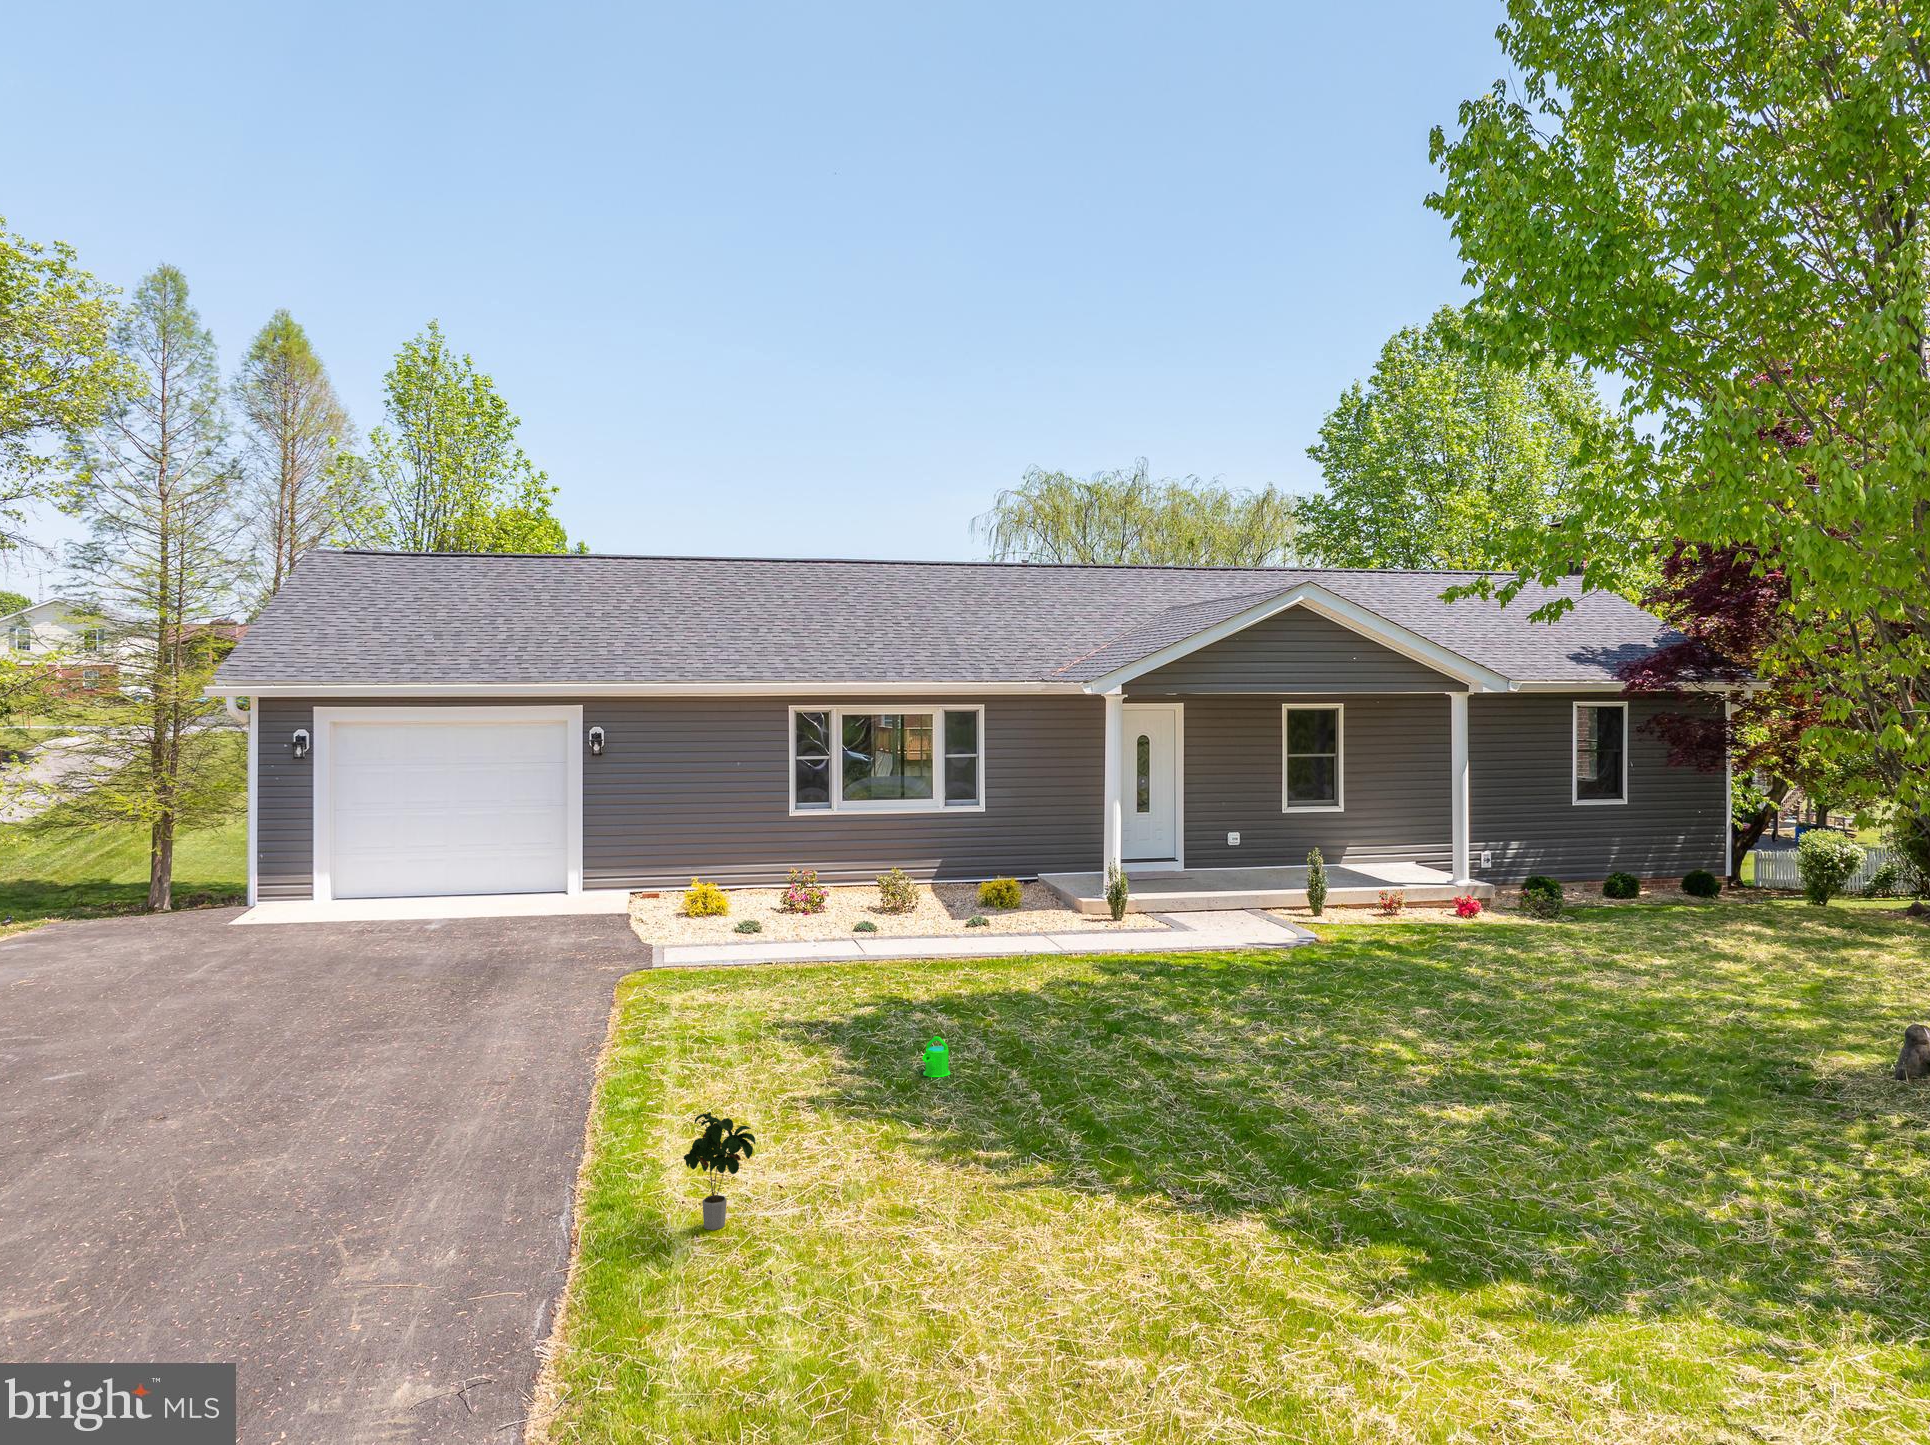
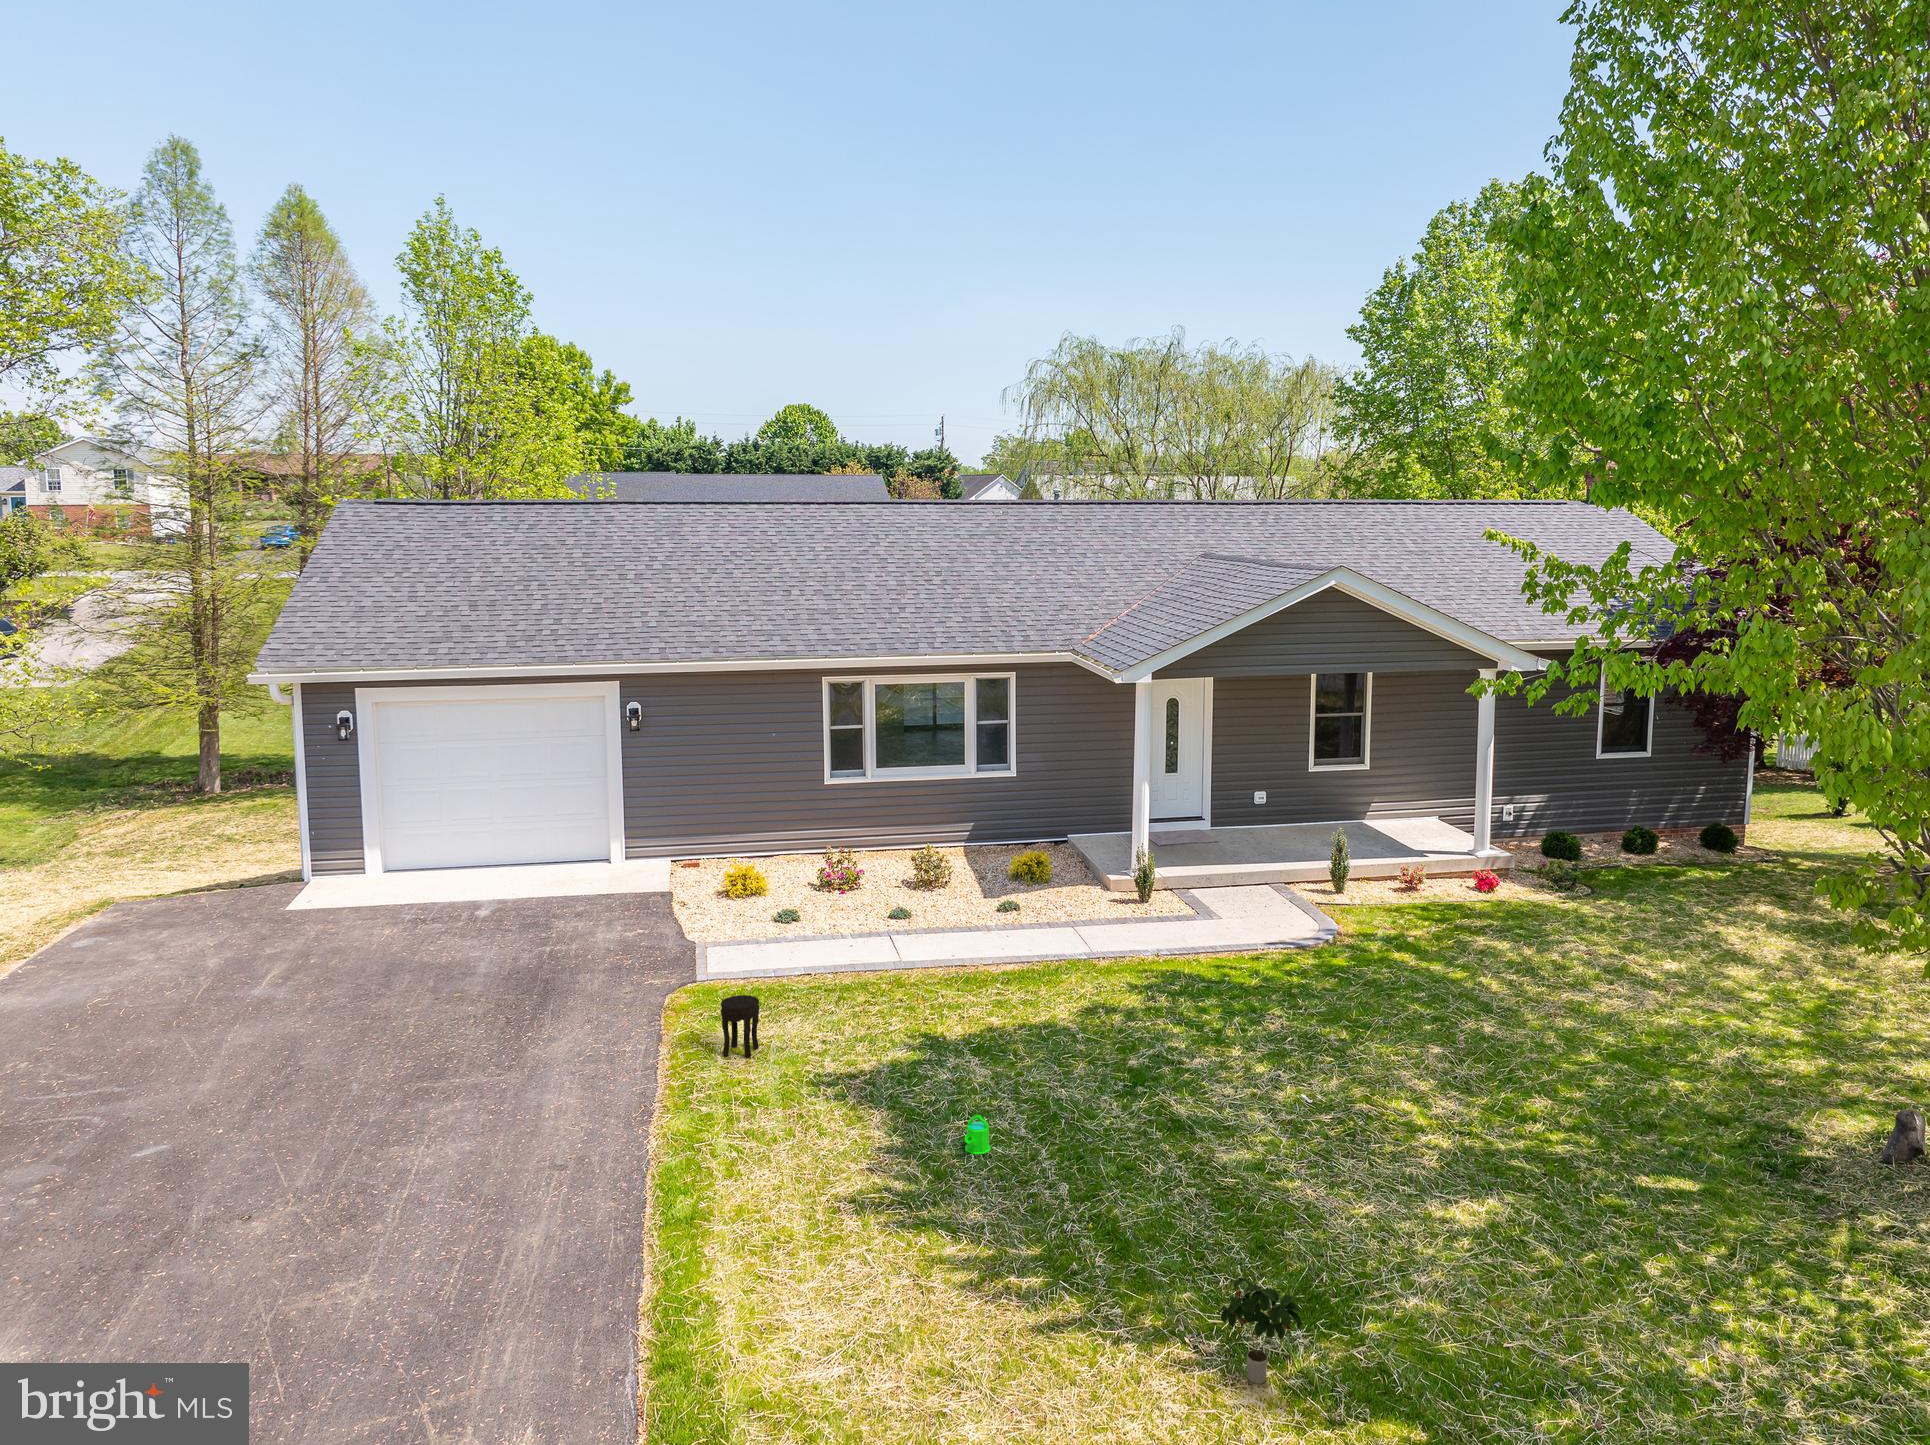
side table: none [671,955,711,1018] -> present [721,995,759,1058]
potted plant: present [684,1112,756,1230] -> present [1218,1277,1302,1384]

